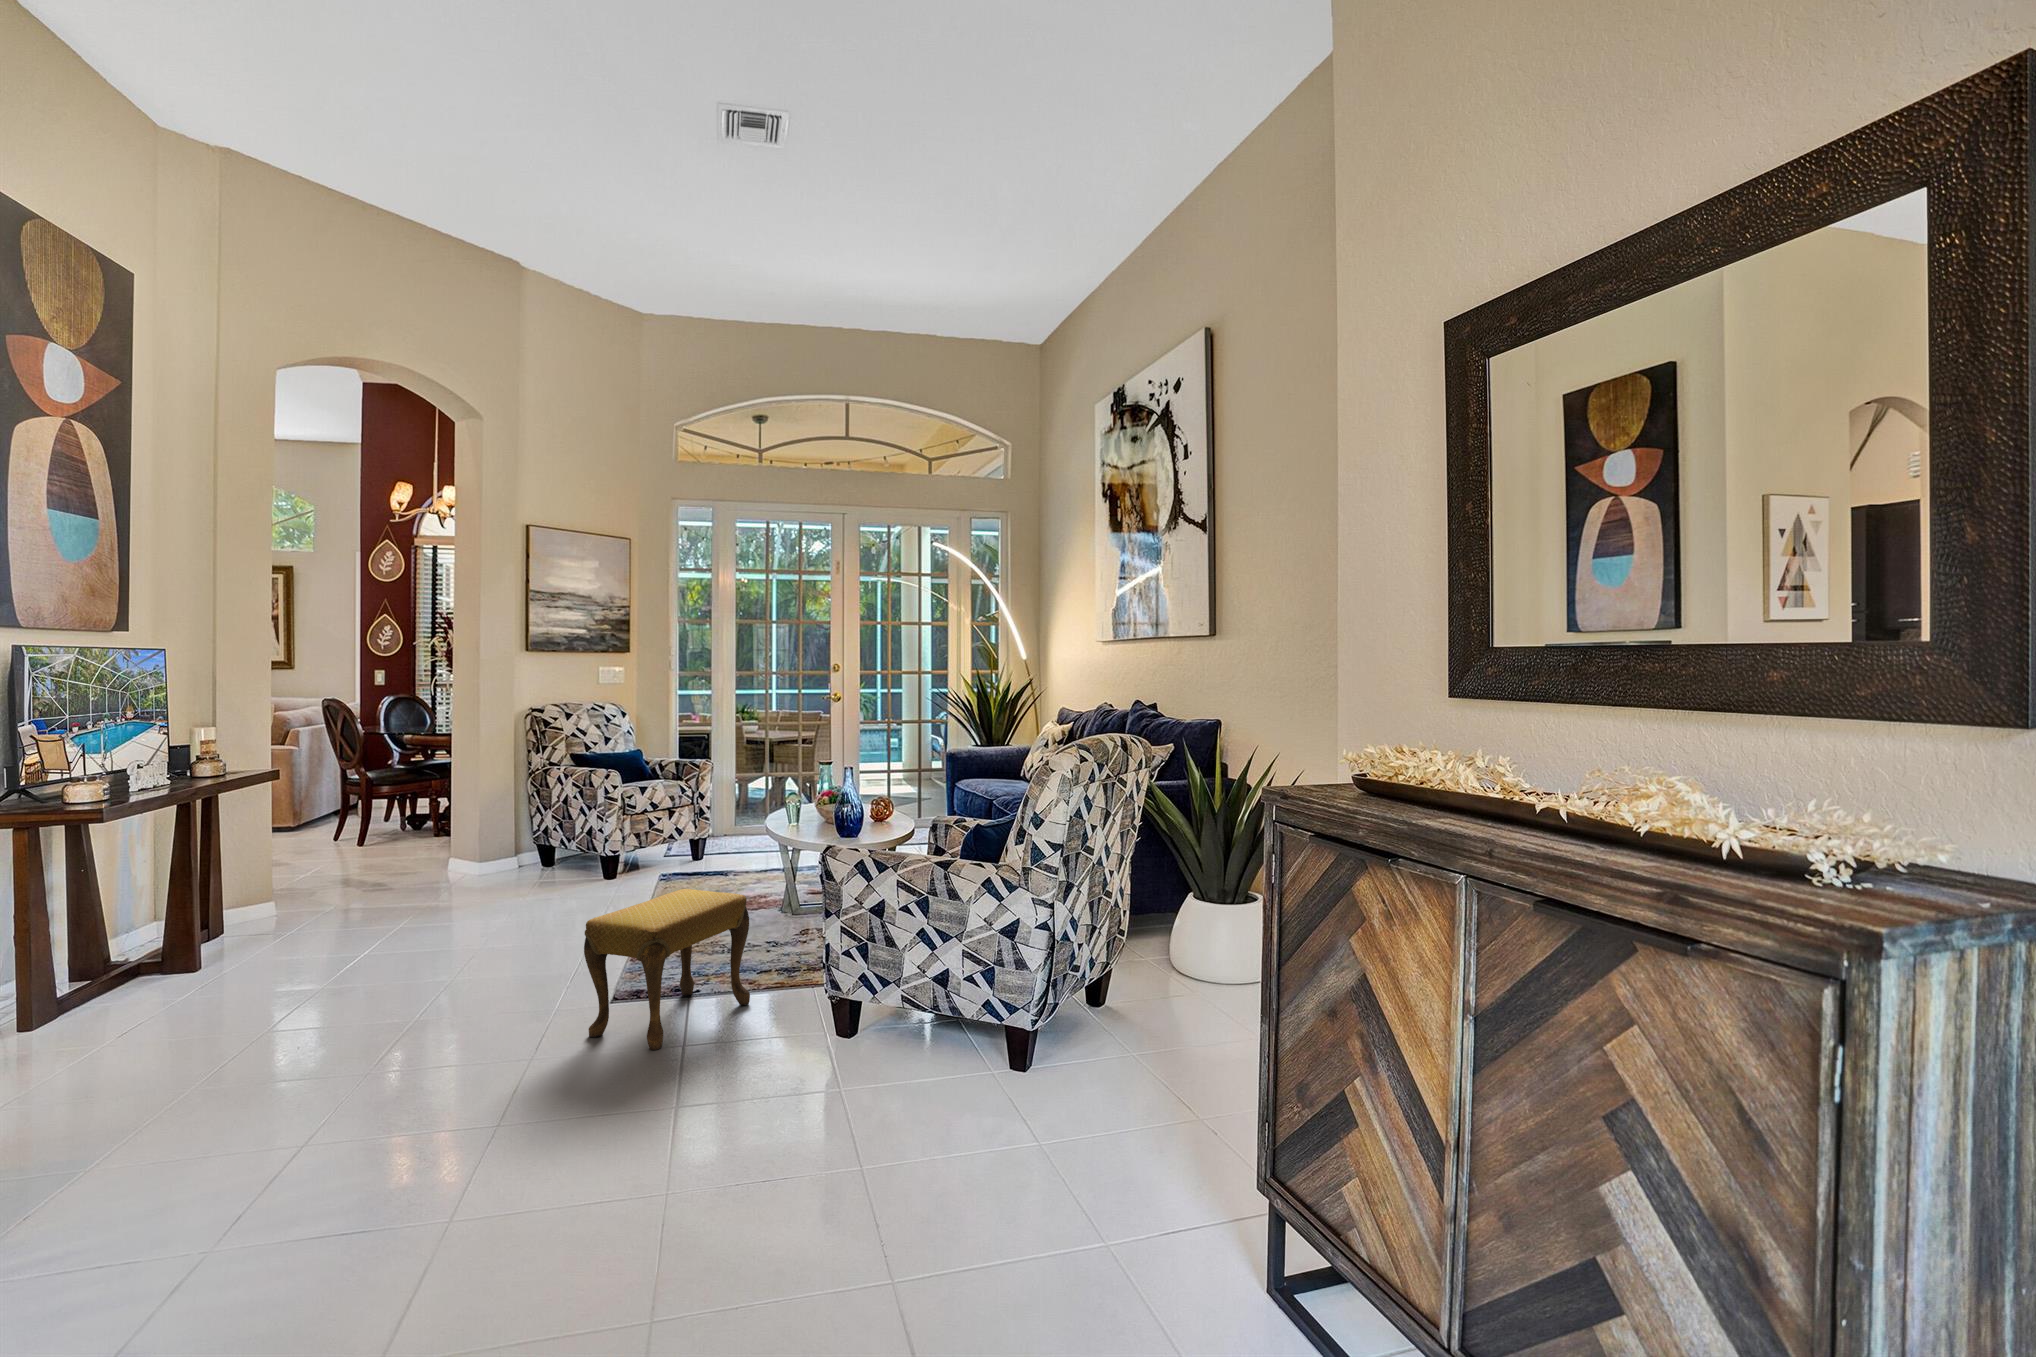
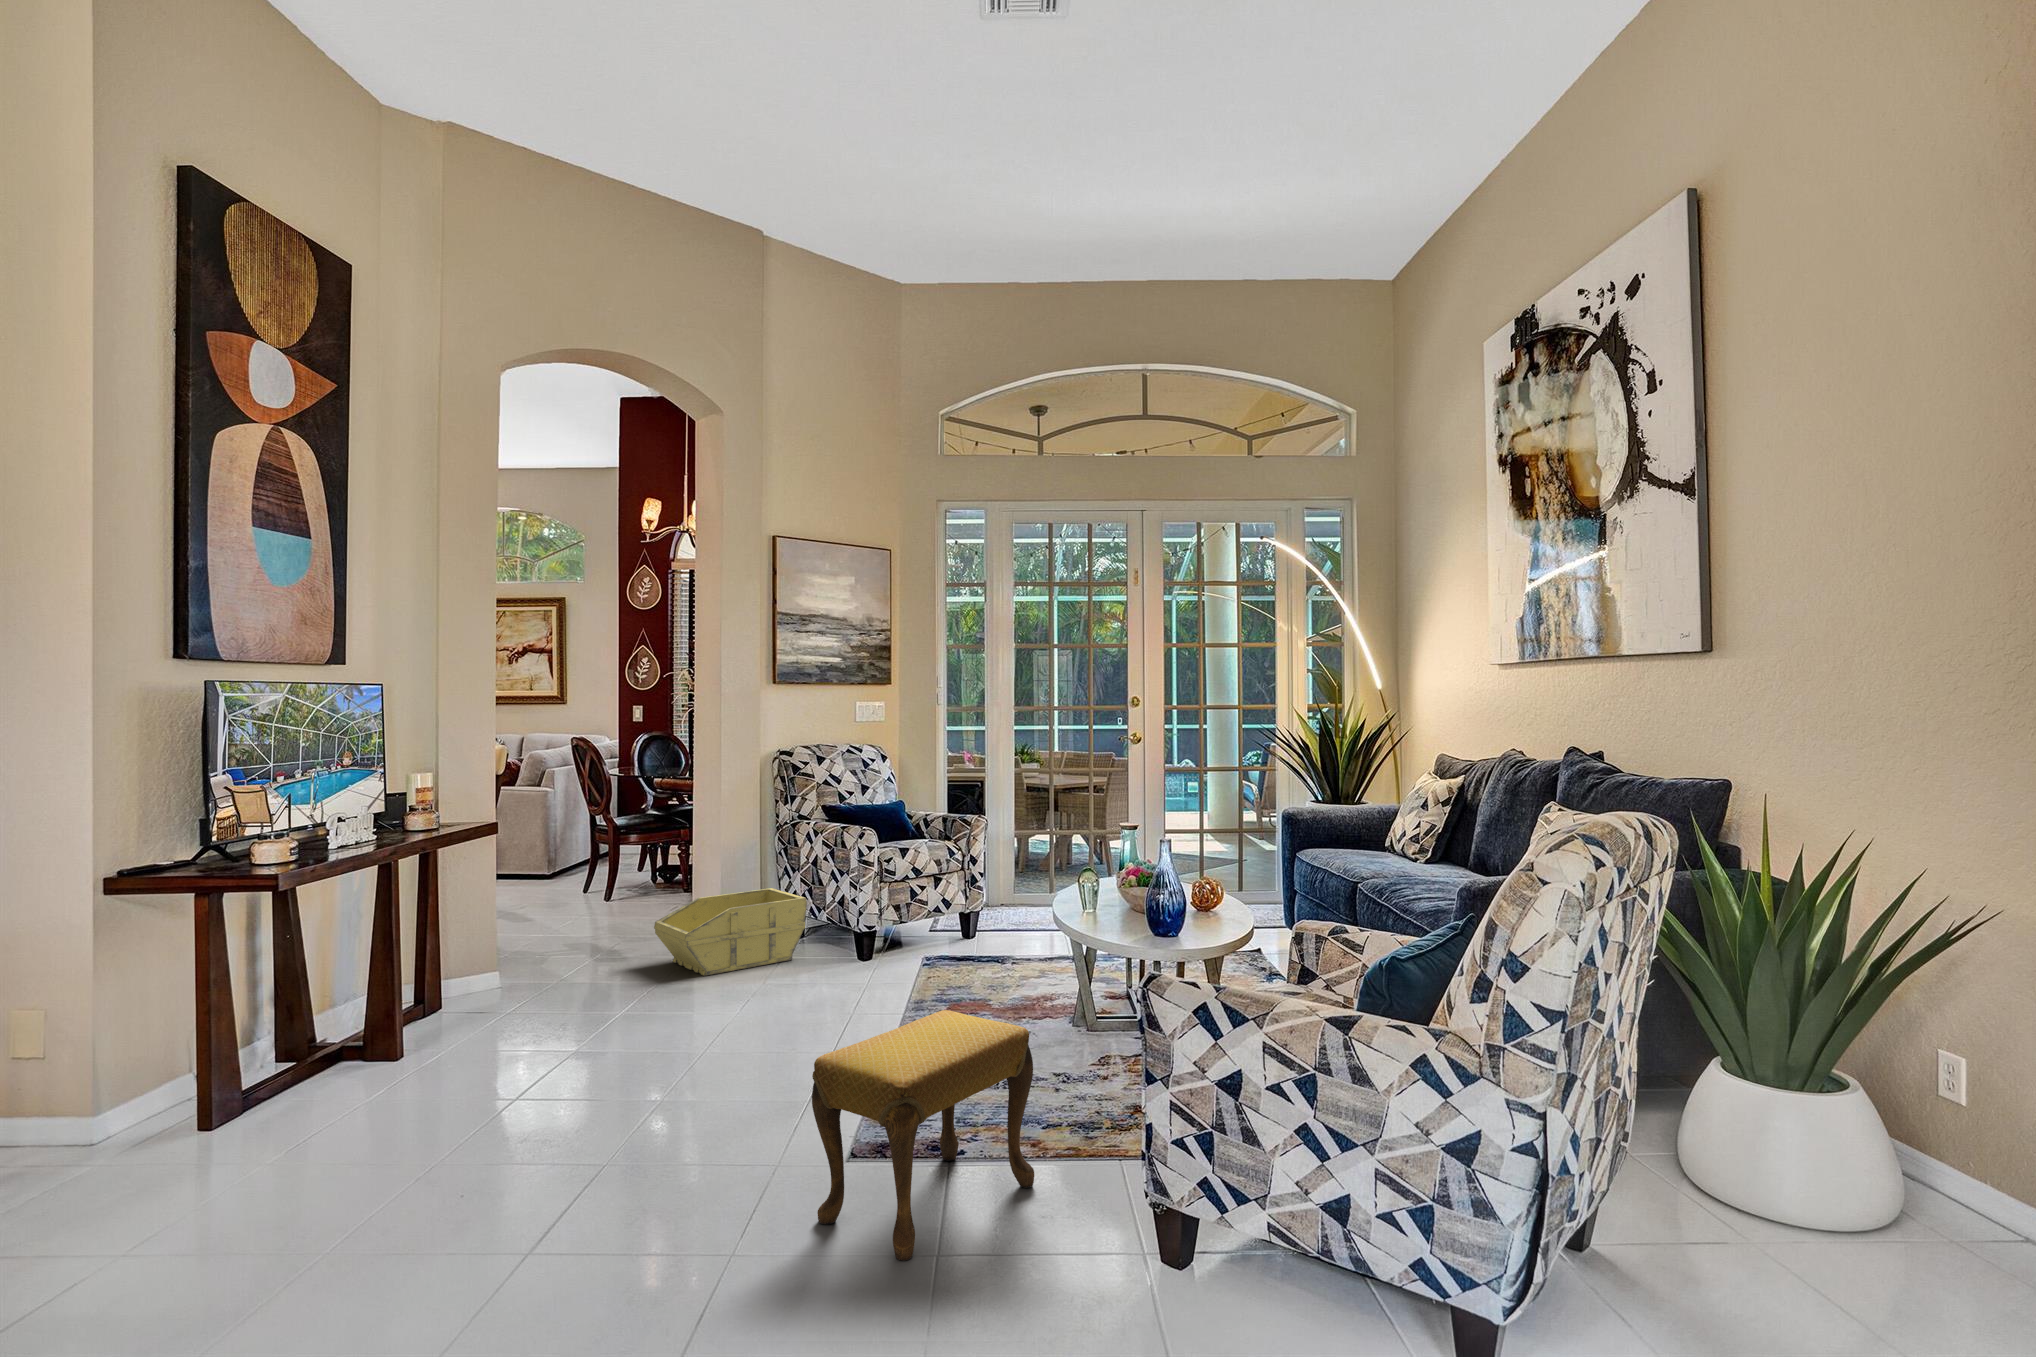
storage bin: none [417,825,559,897] -> present [654,888,807,976]

